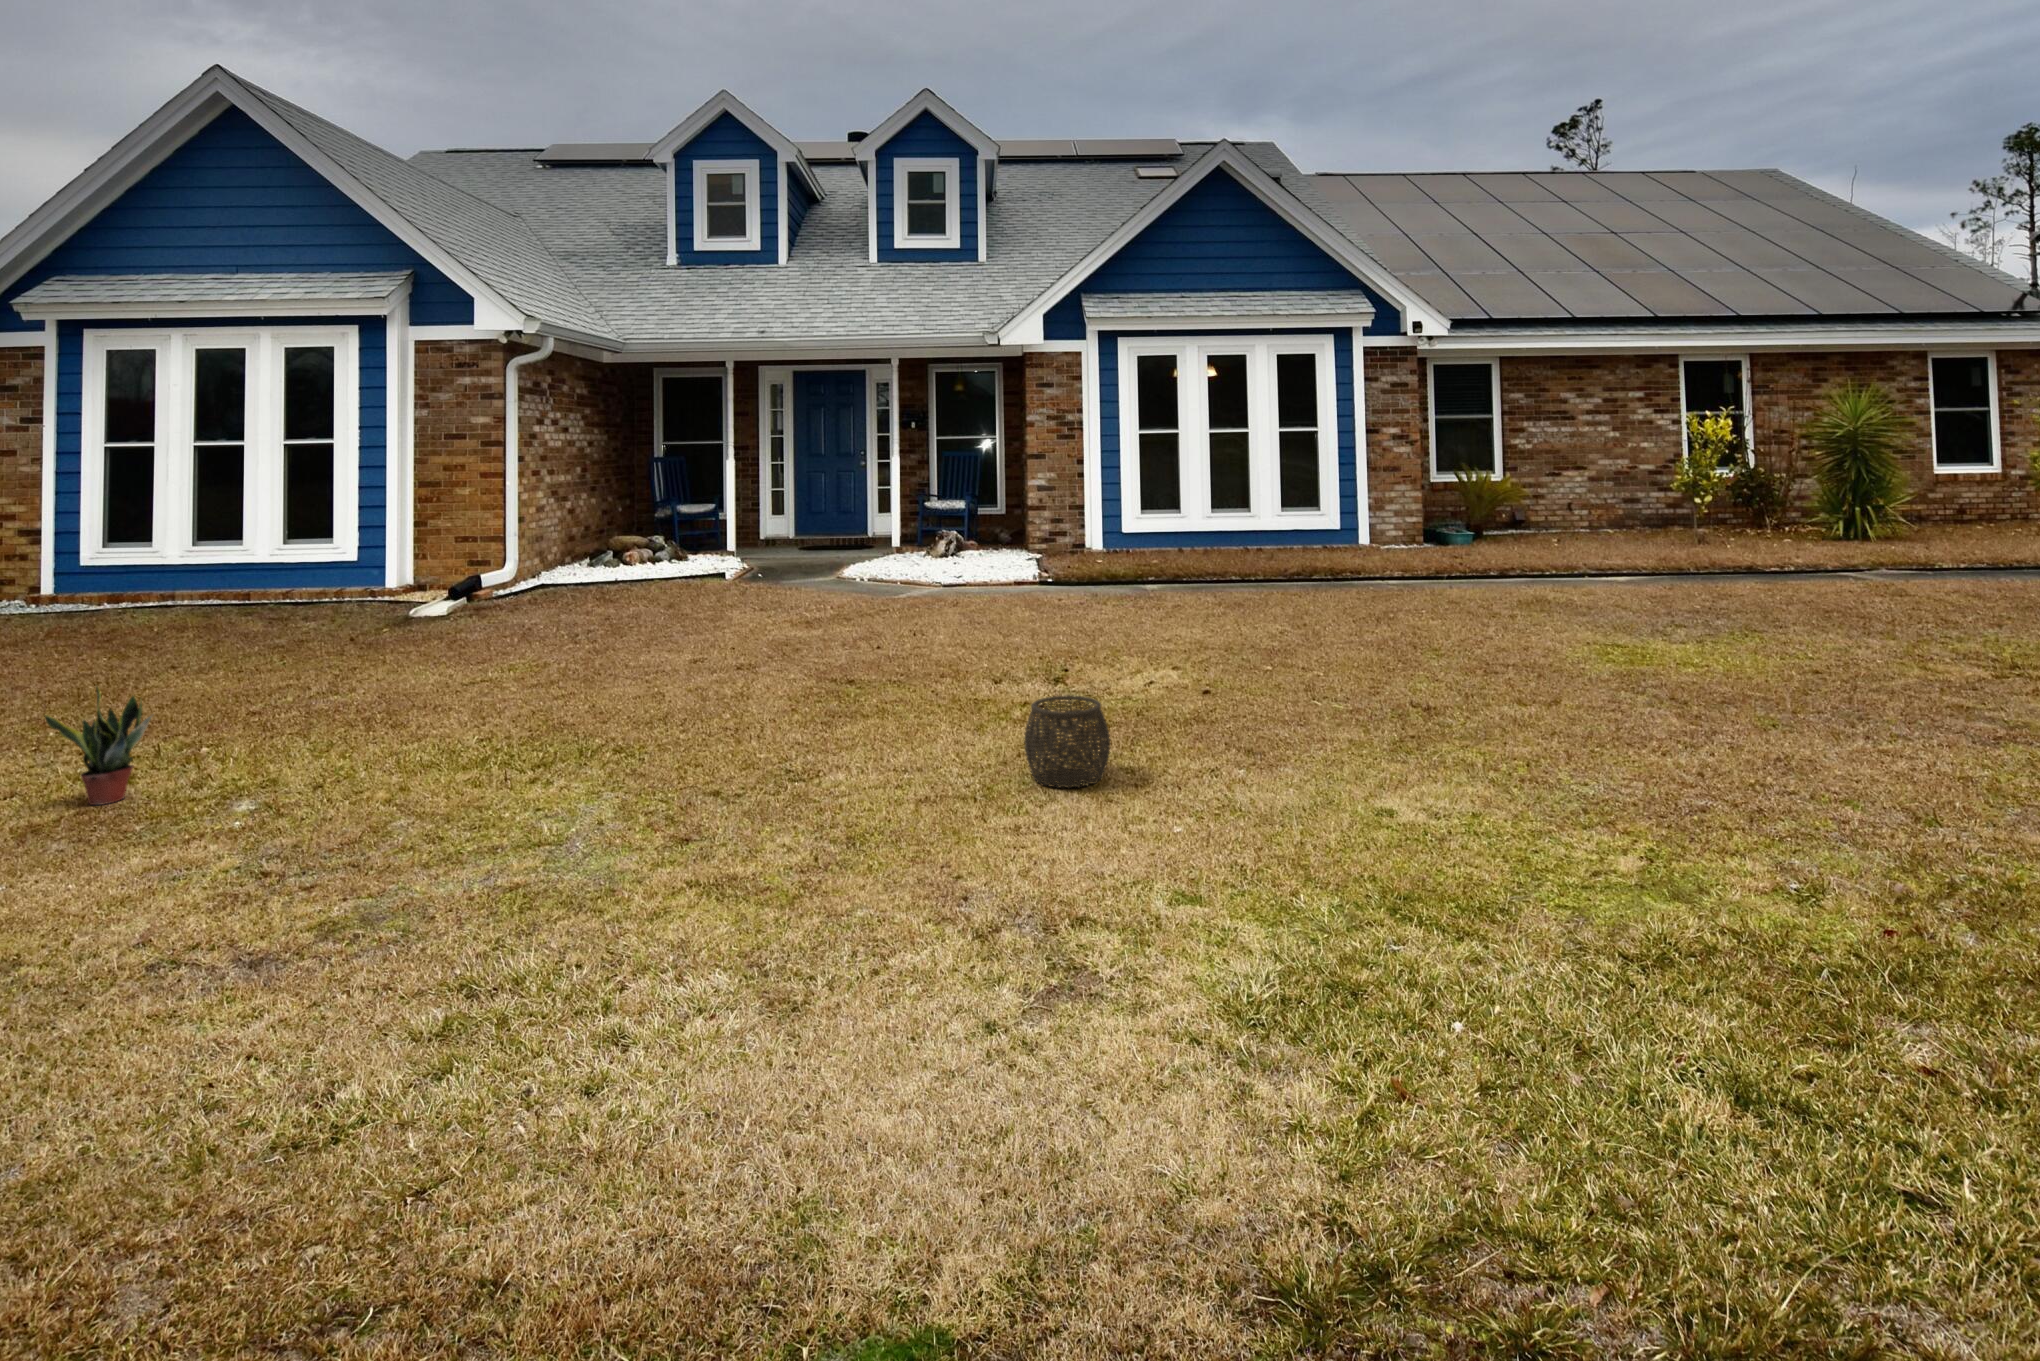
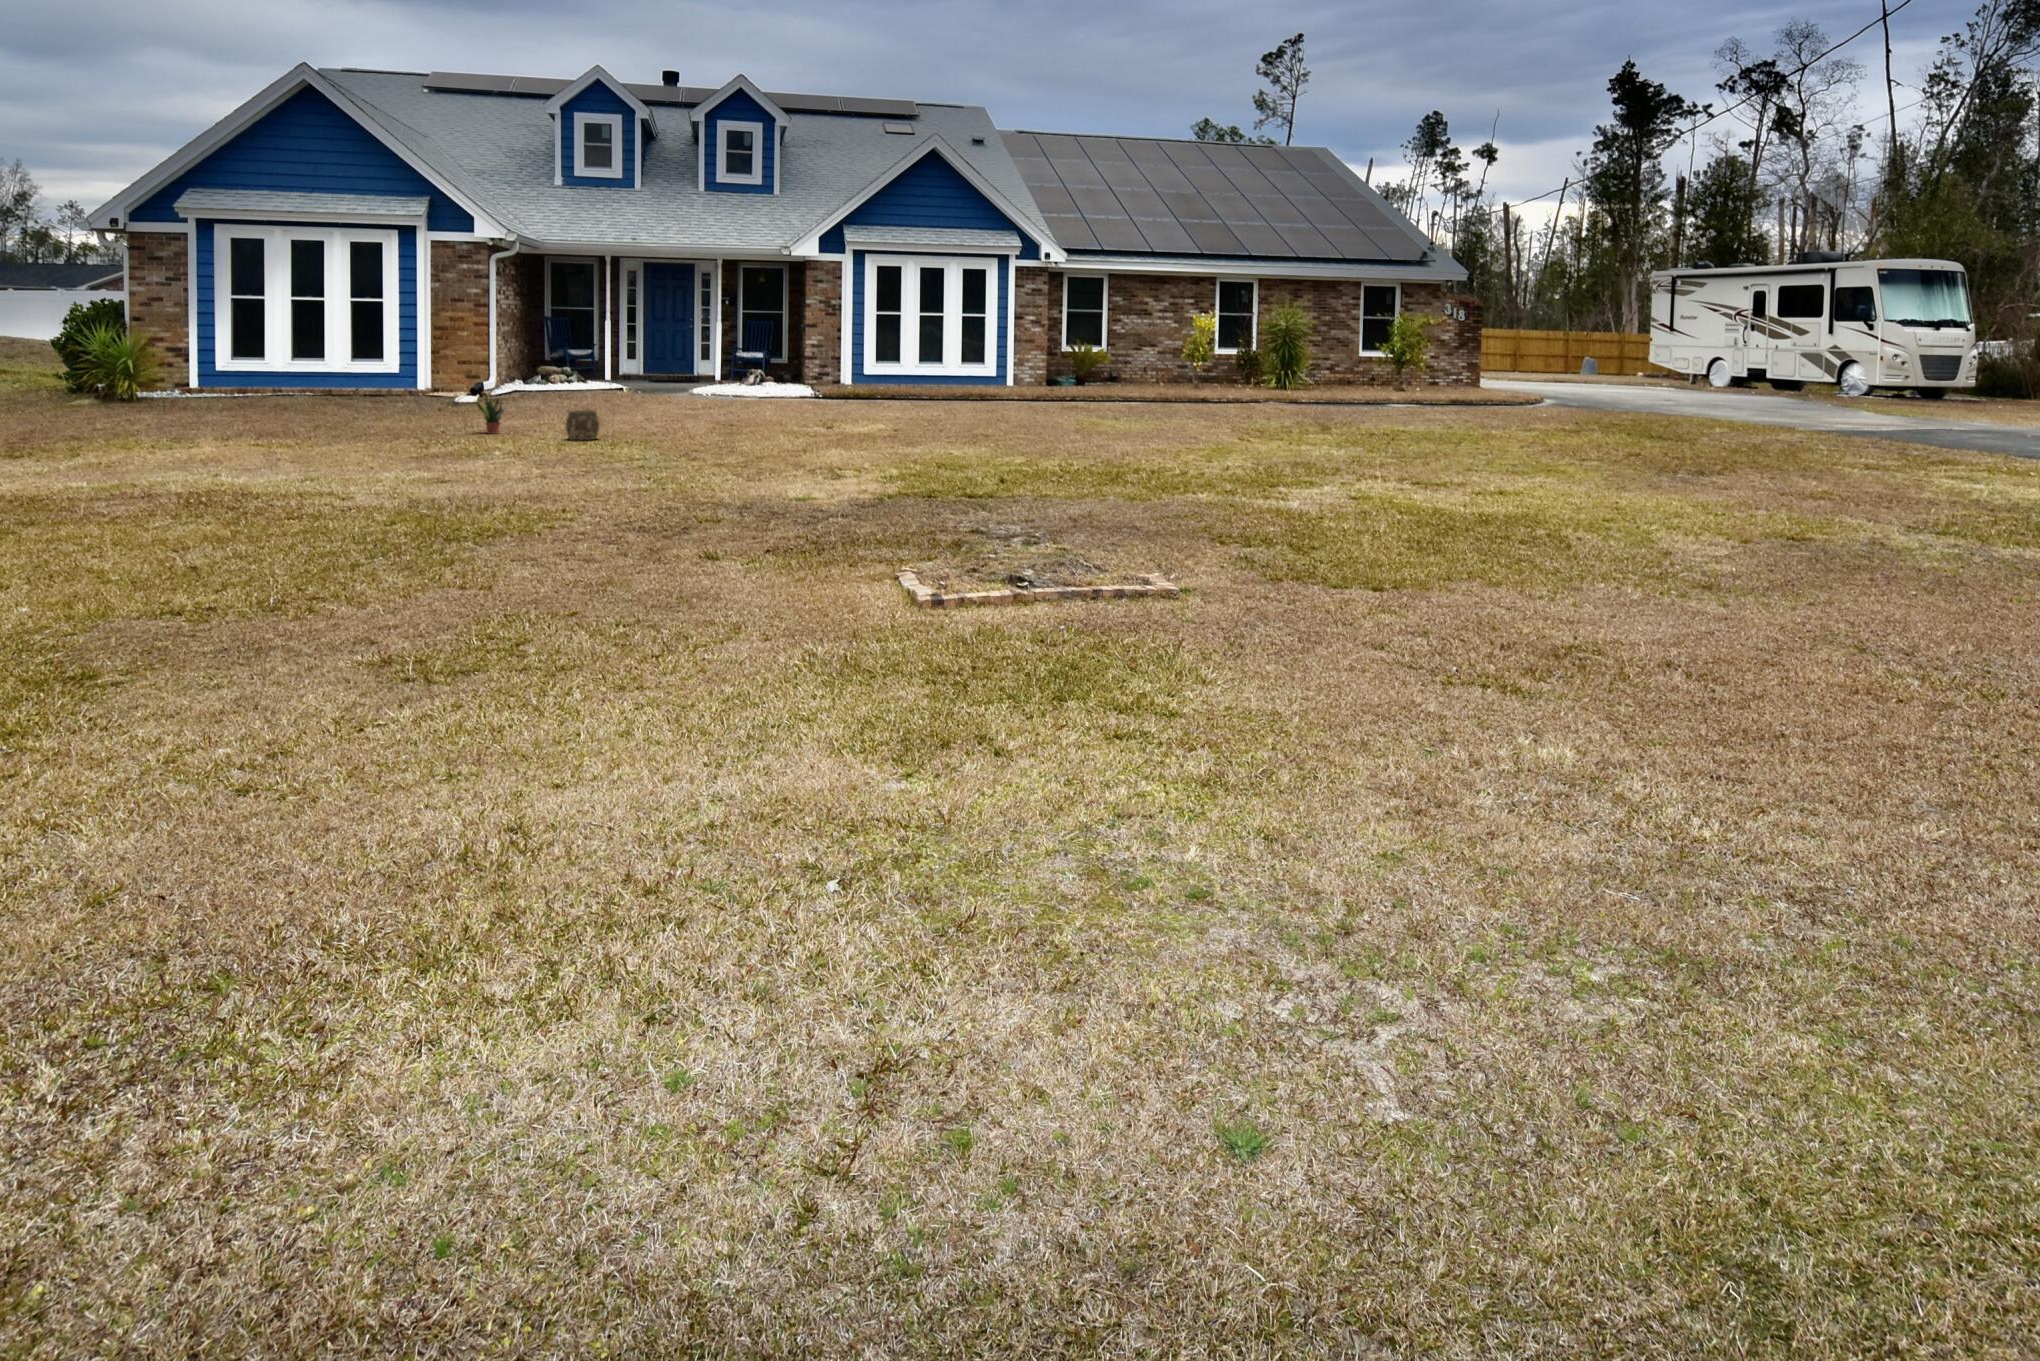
woven basket: present [1024,696,1110,788] -> present [566,410,599,440]

